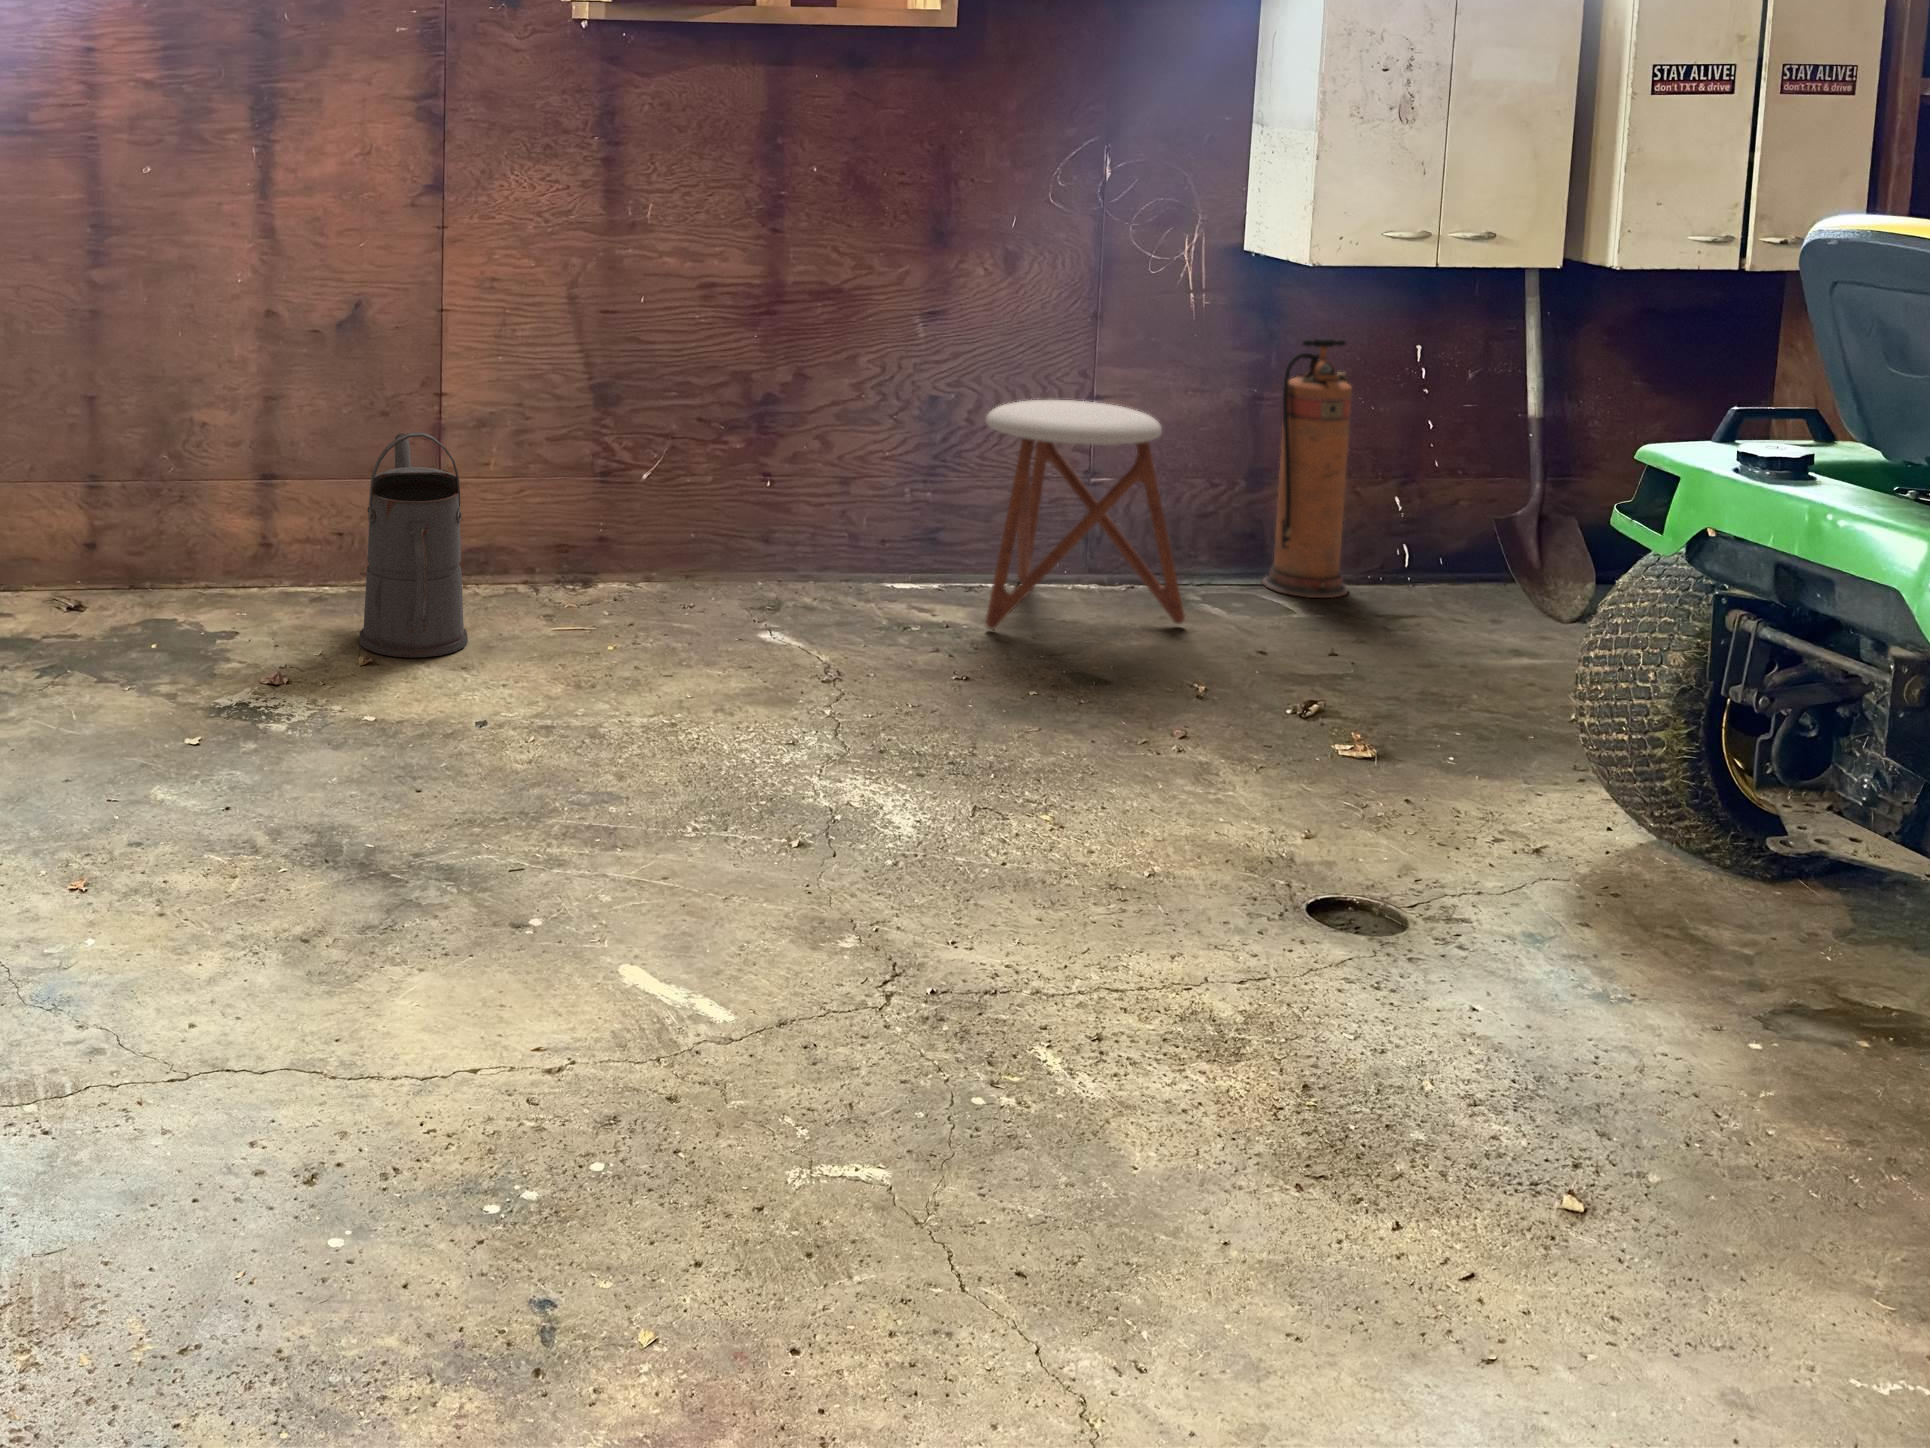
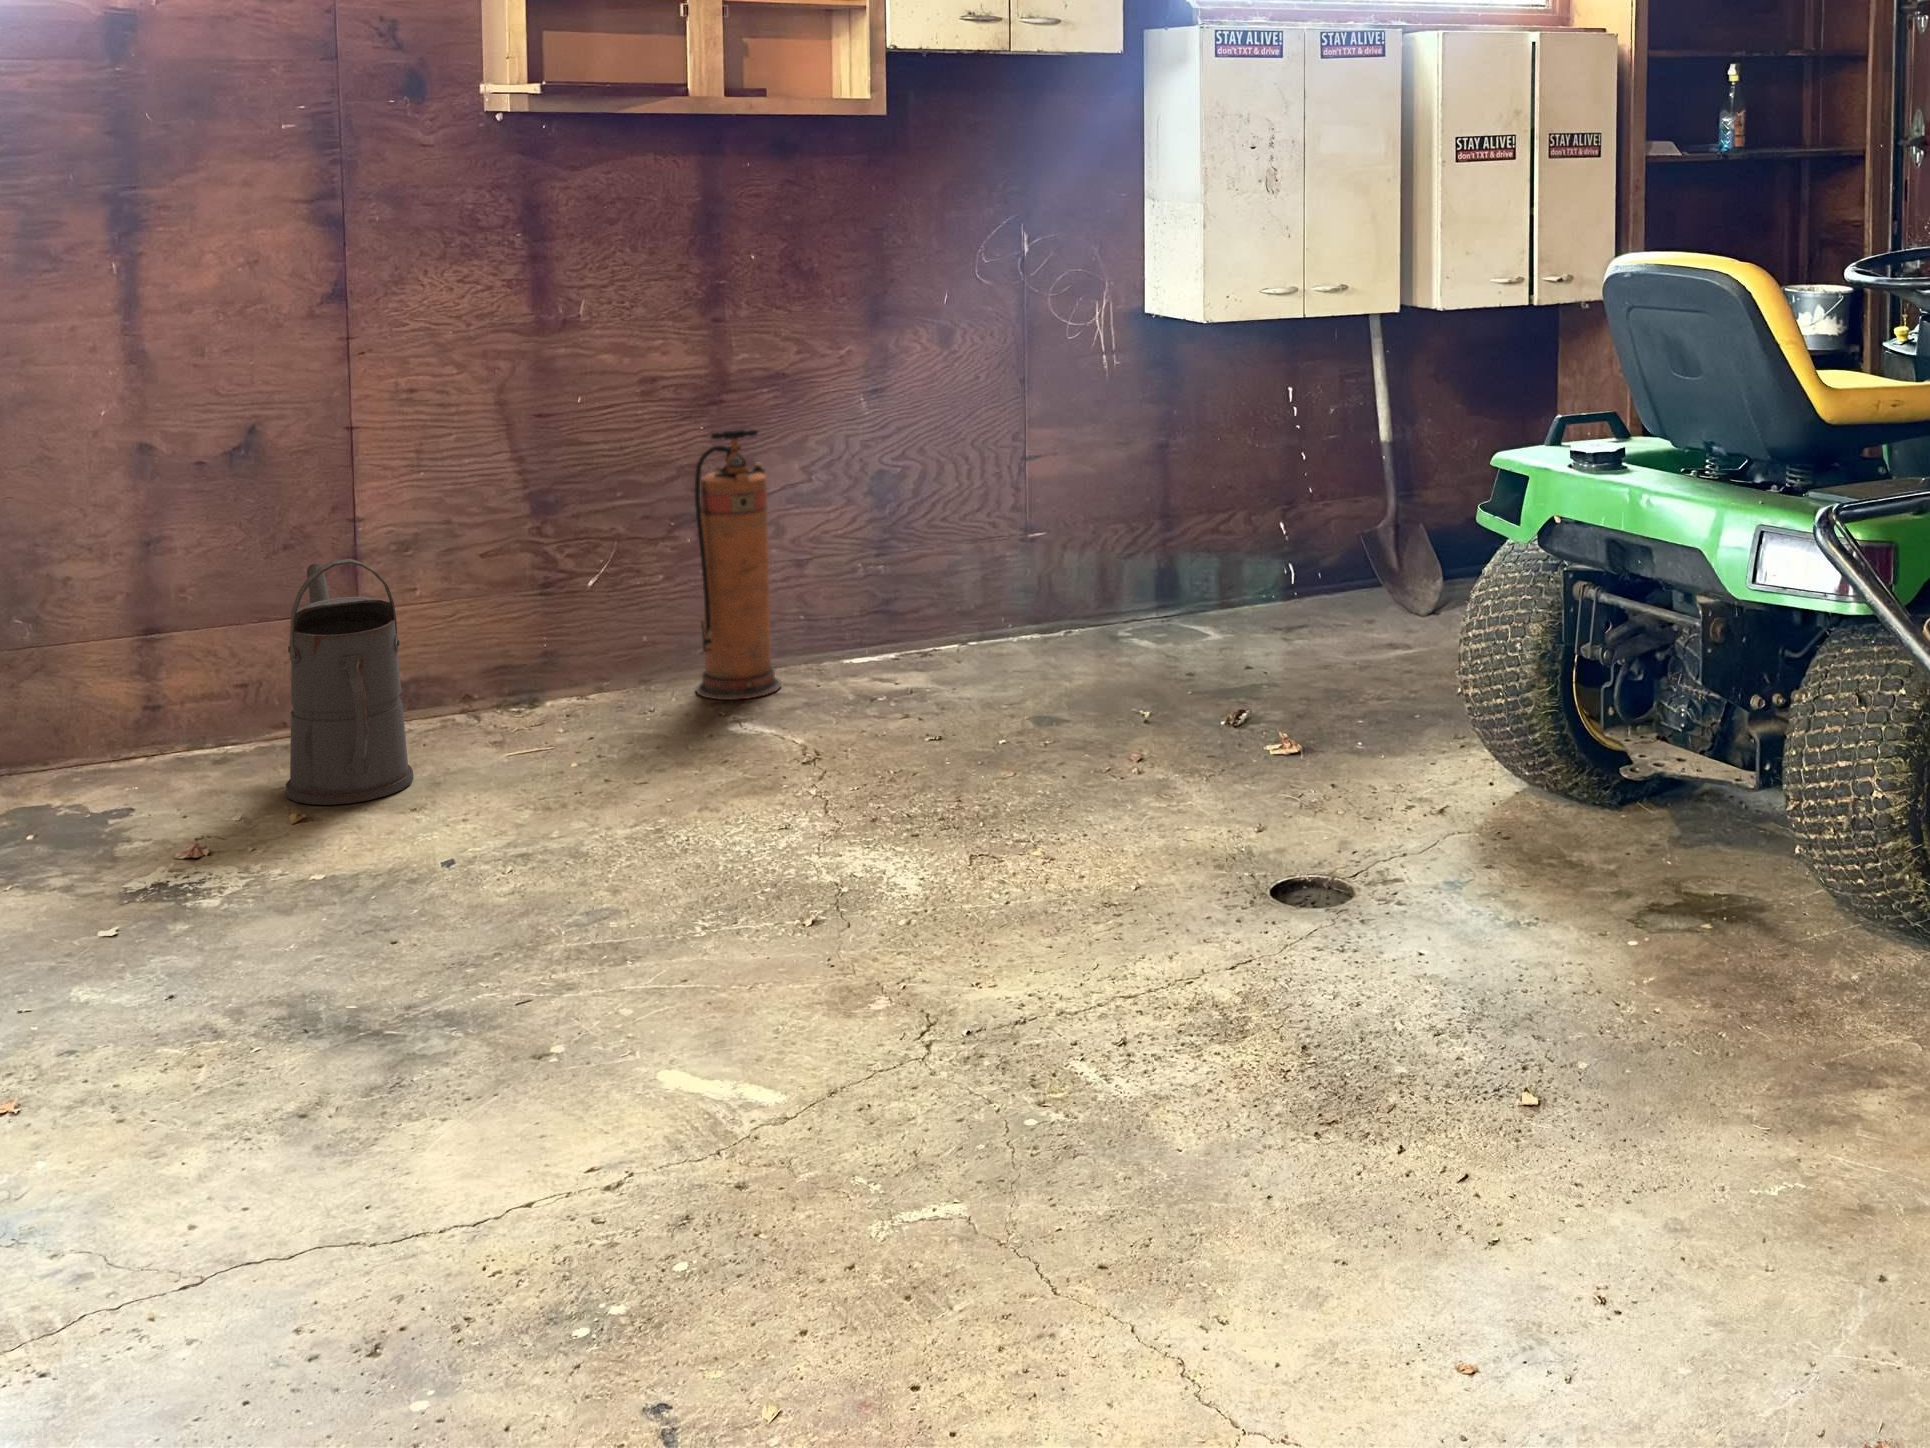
fire extinguisher: present [1263,339,1352,598] -> present [695,430,781,700]
stool: present [985,400,1185,629] -> none [930,465,1123,691]

